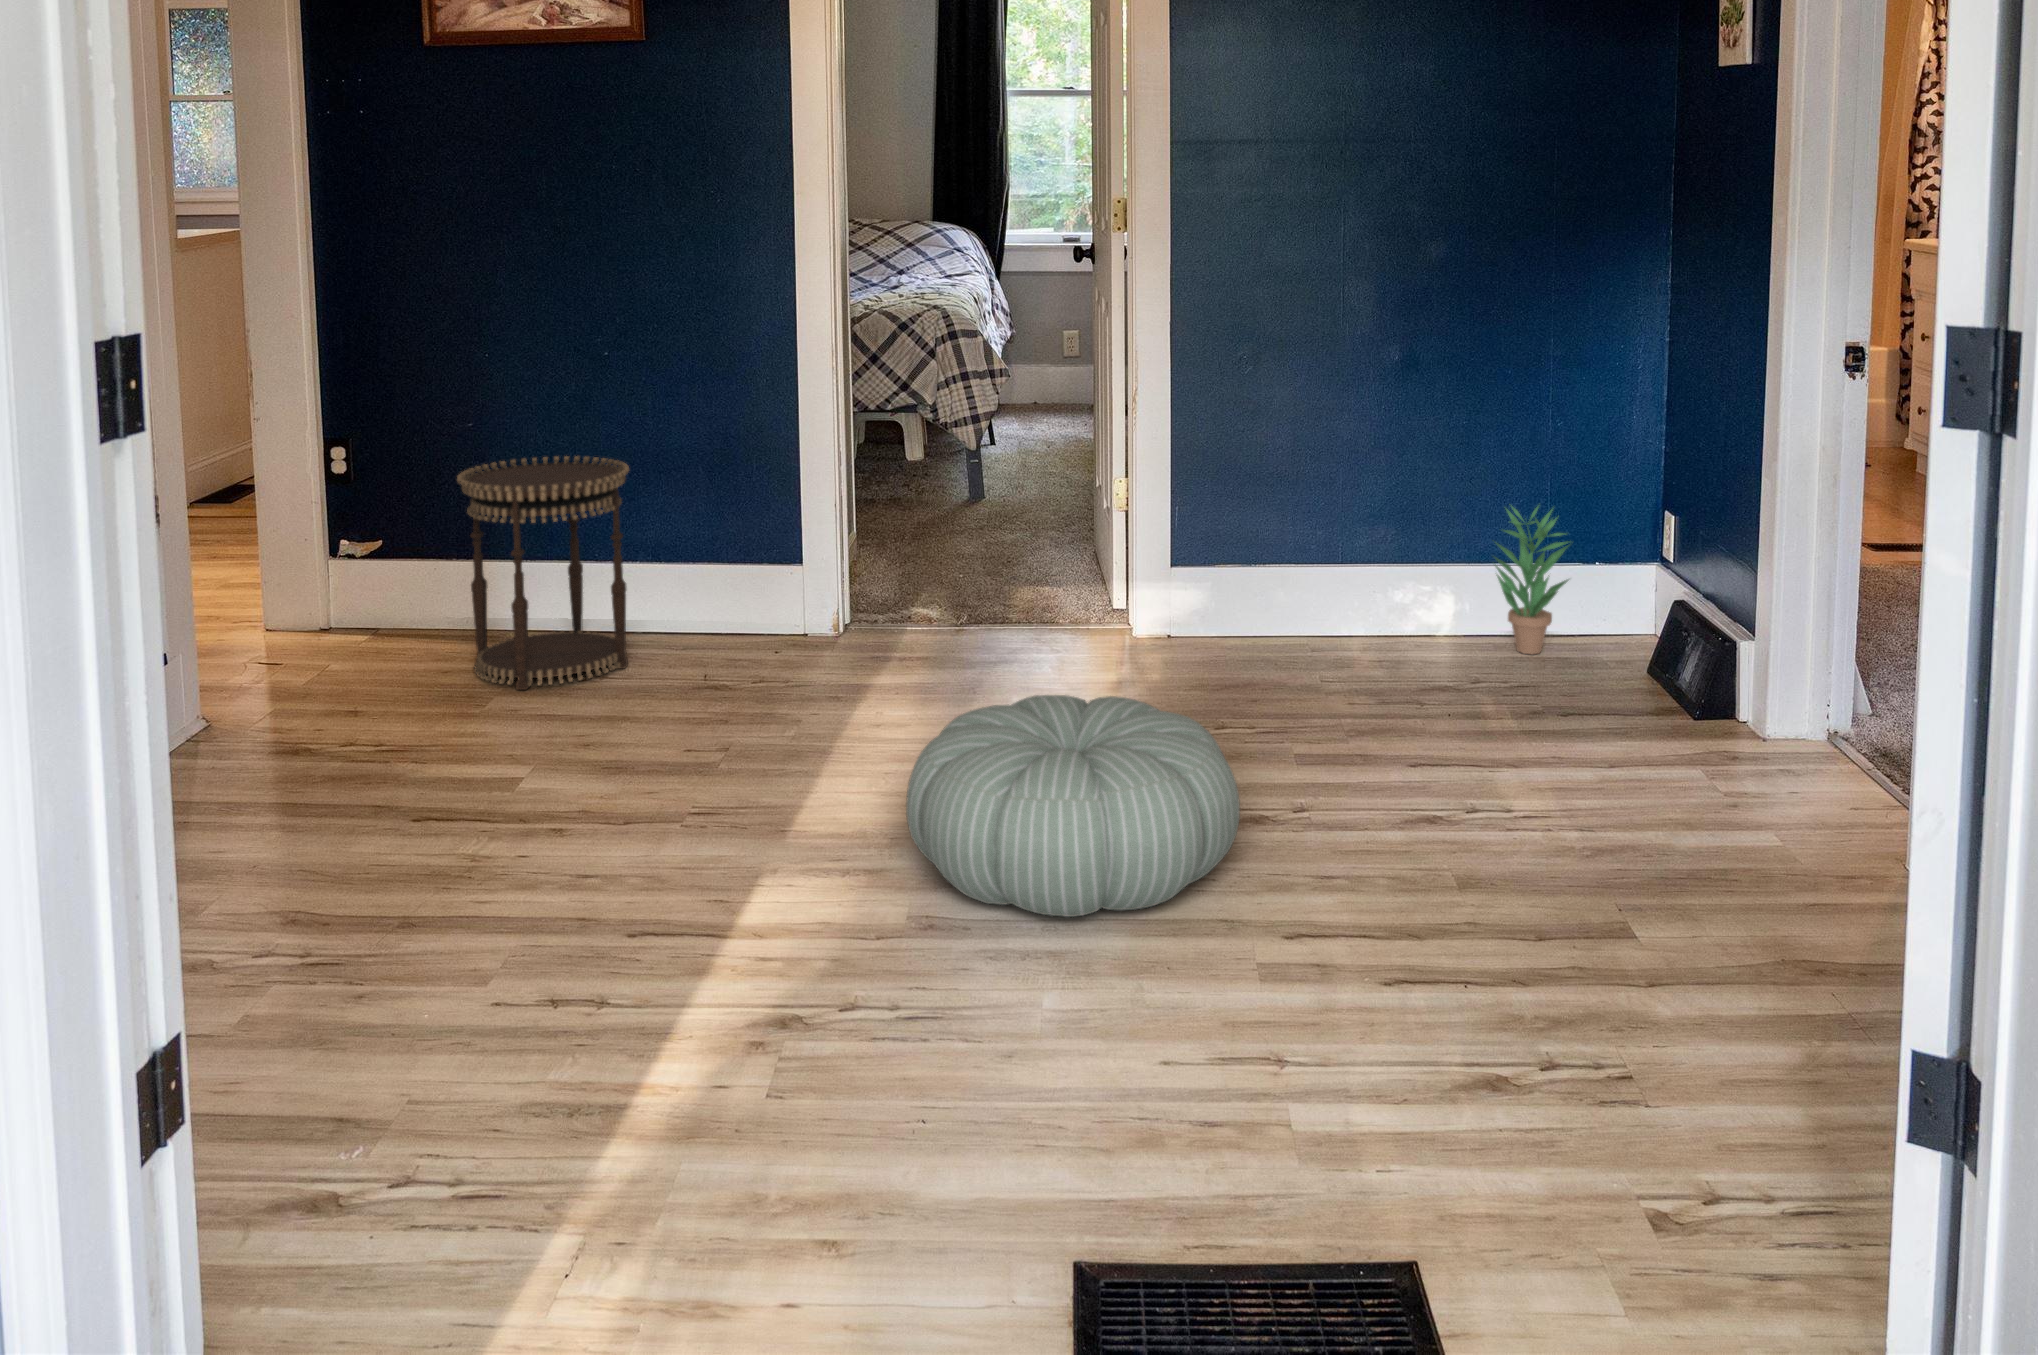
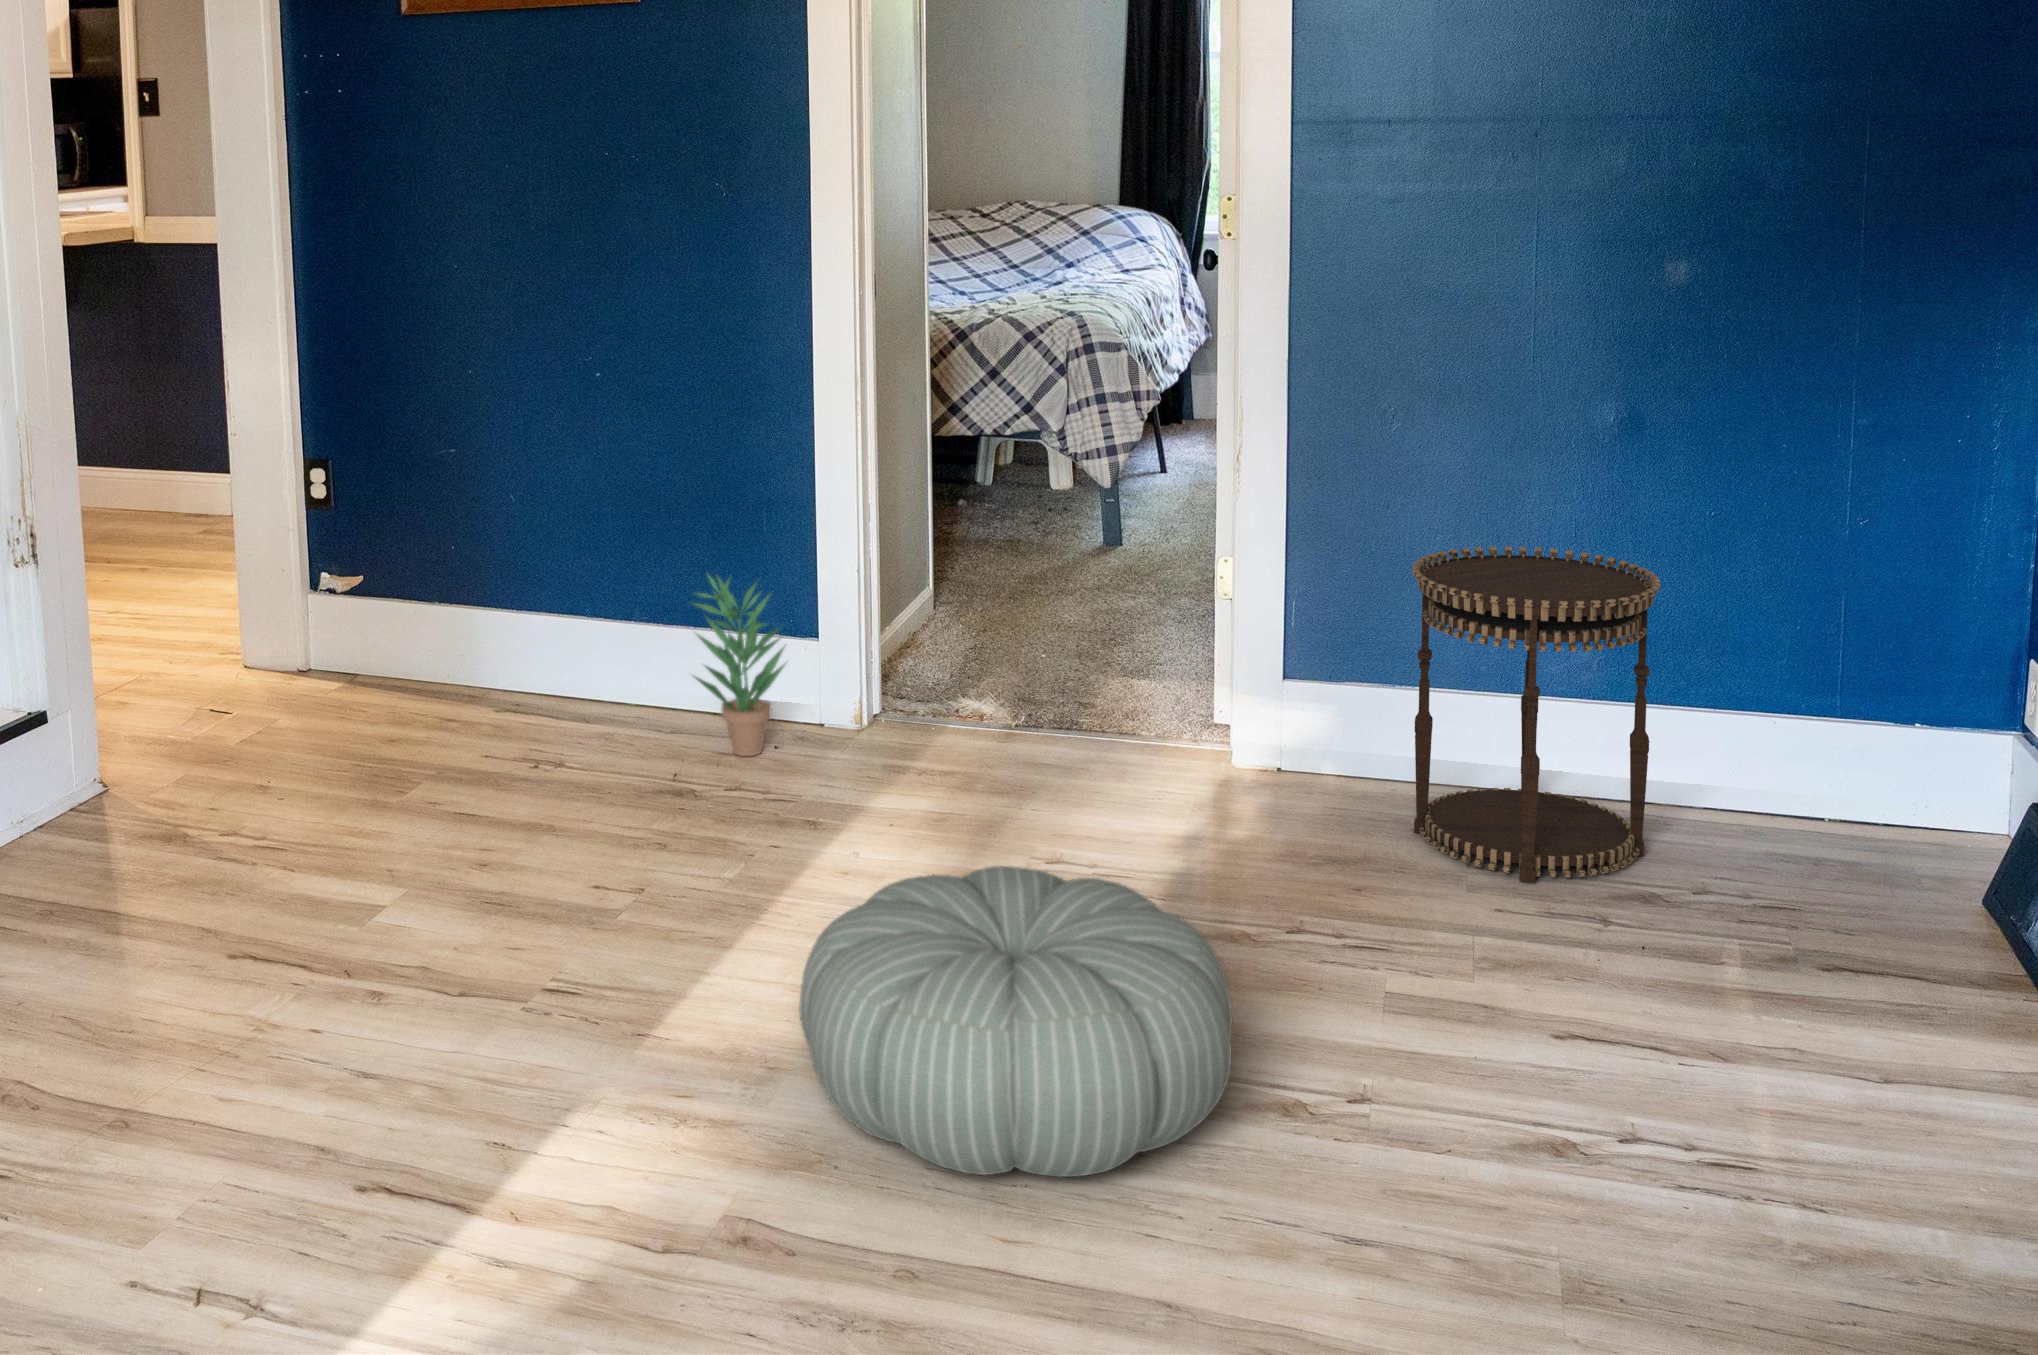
side table: present [457,456,629,690] -> present [1412,546,1661,883]
potted plant: present [1495,505,1568,654] -> present [692,576,786,756]

